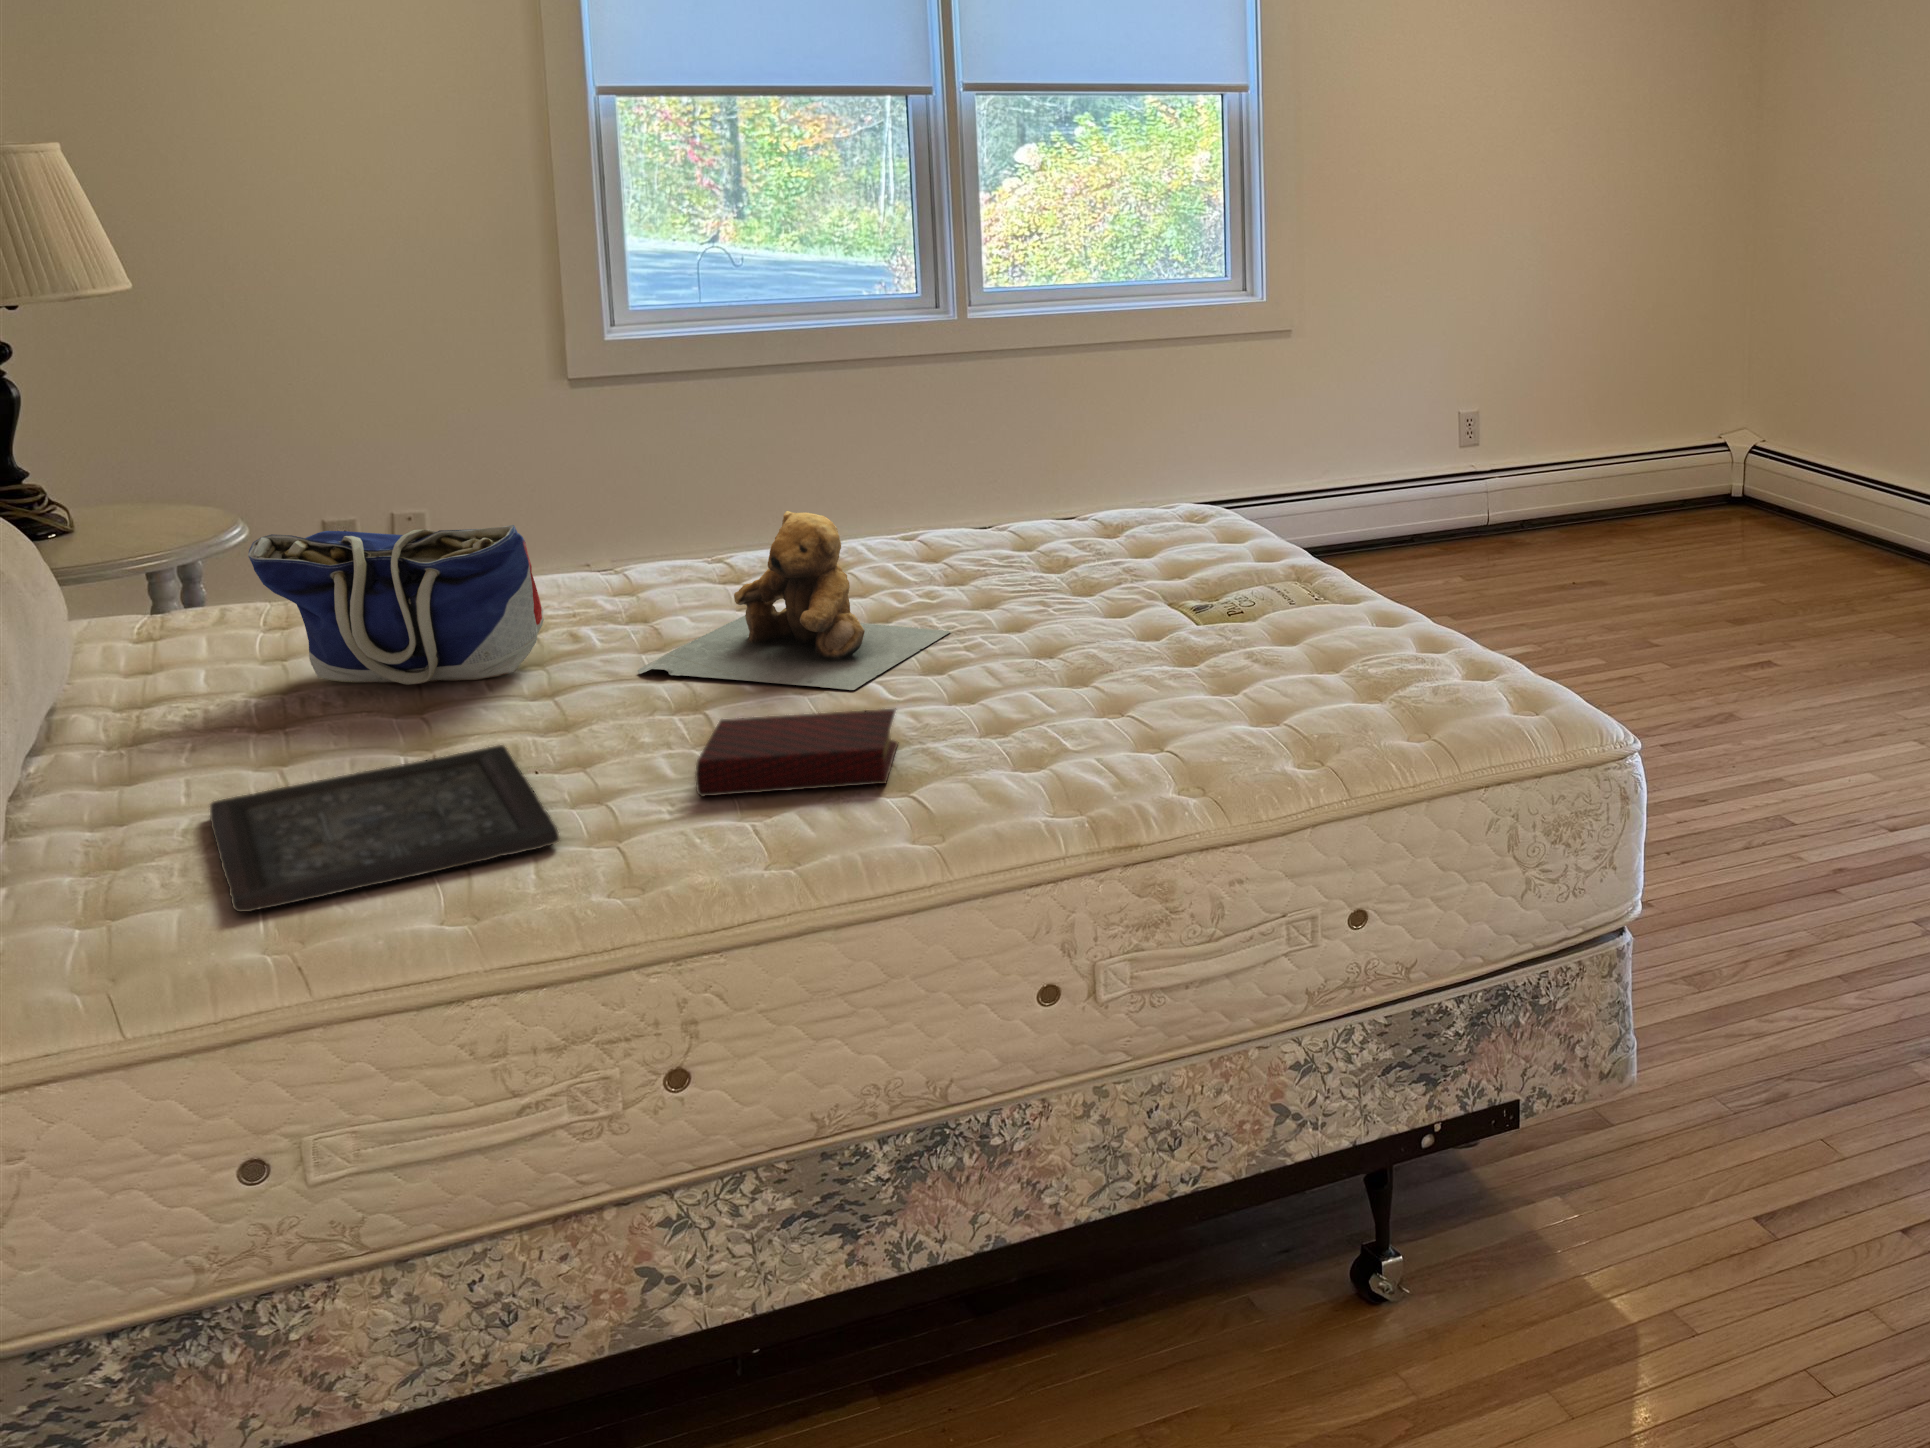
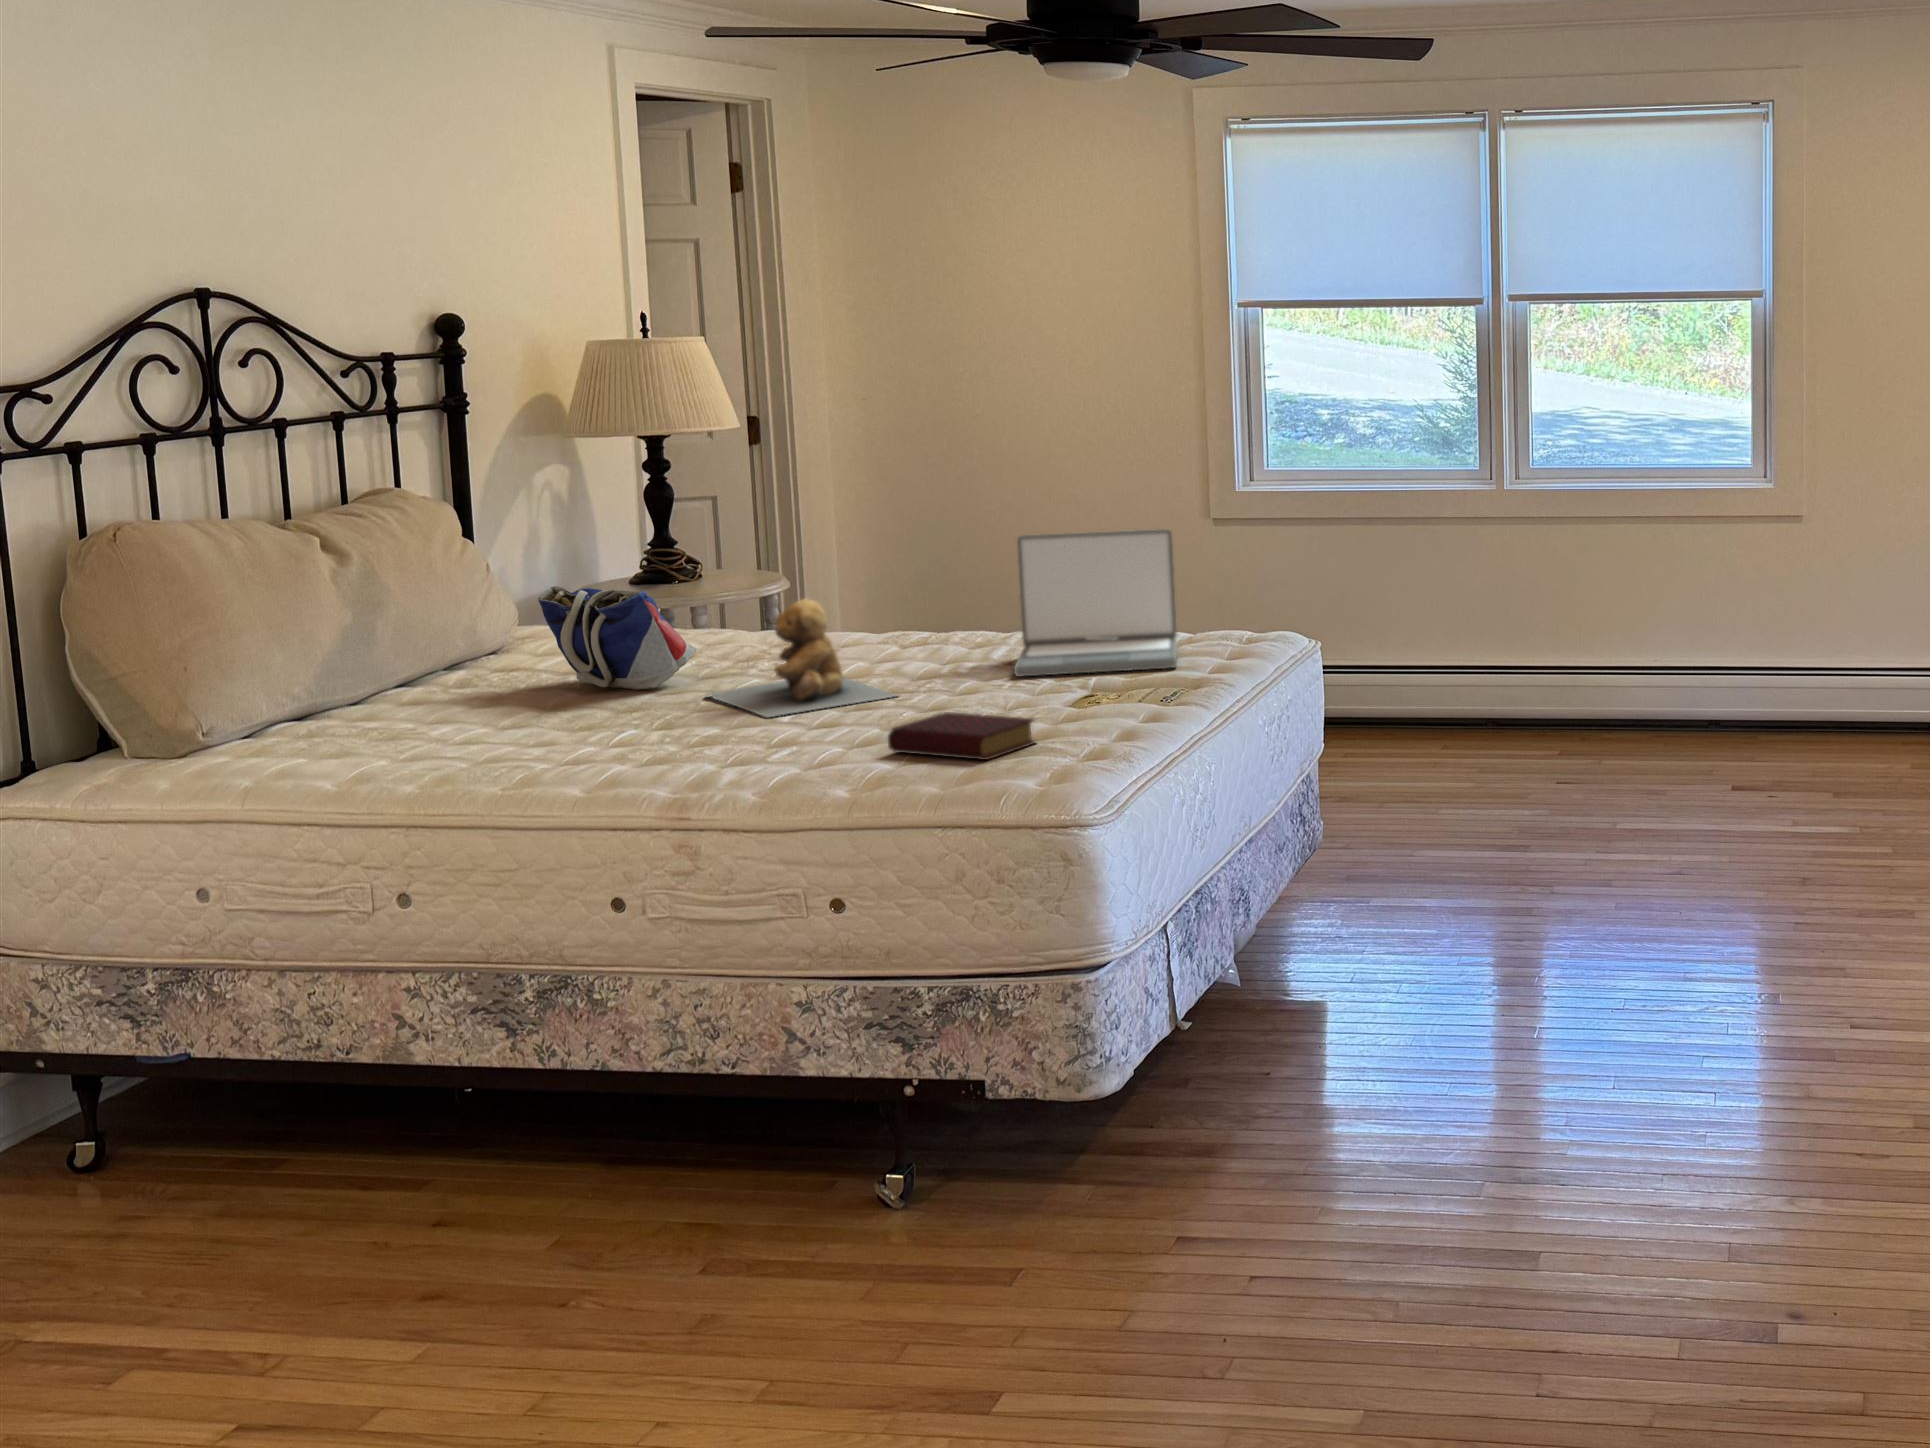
laptop: none [942,374,1205,584] -> present [1014,529,1177,677]
book: present [695,708,898,796] -> present [888,712,1035,760]
tray: present [210,745,559,912] -> none [290,717,546,769]

